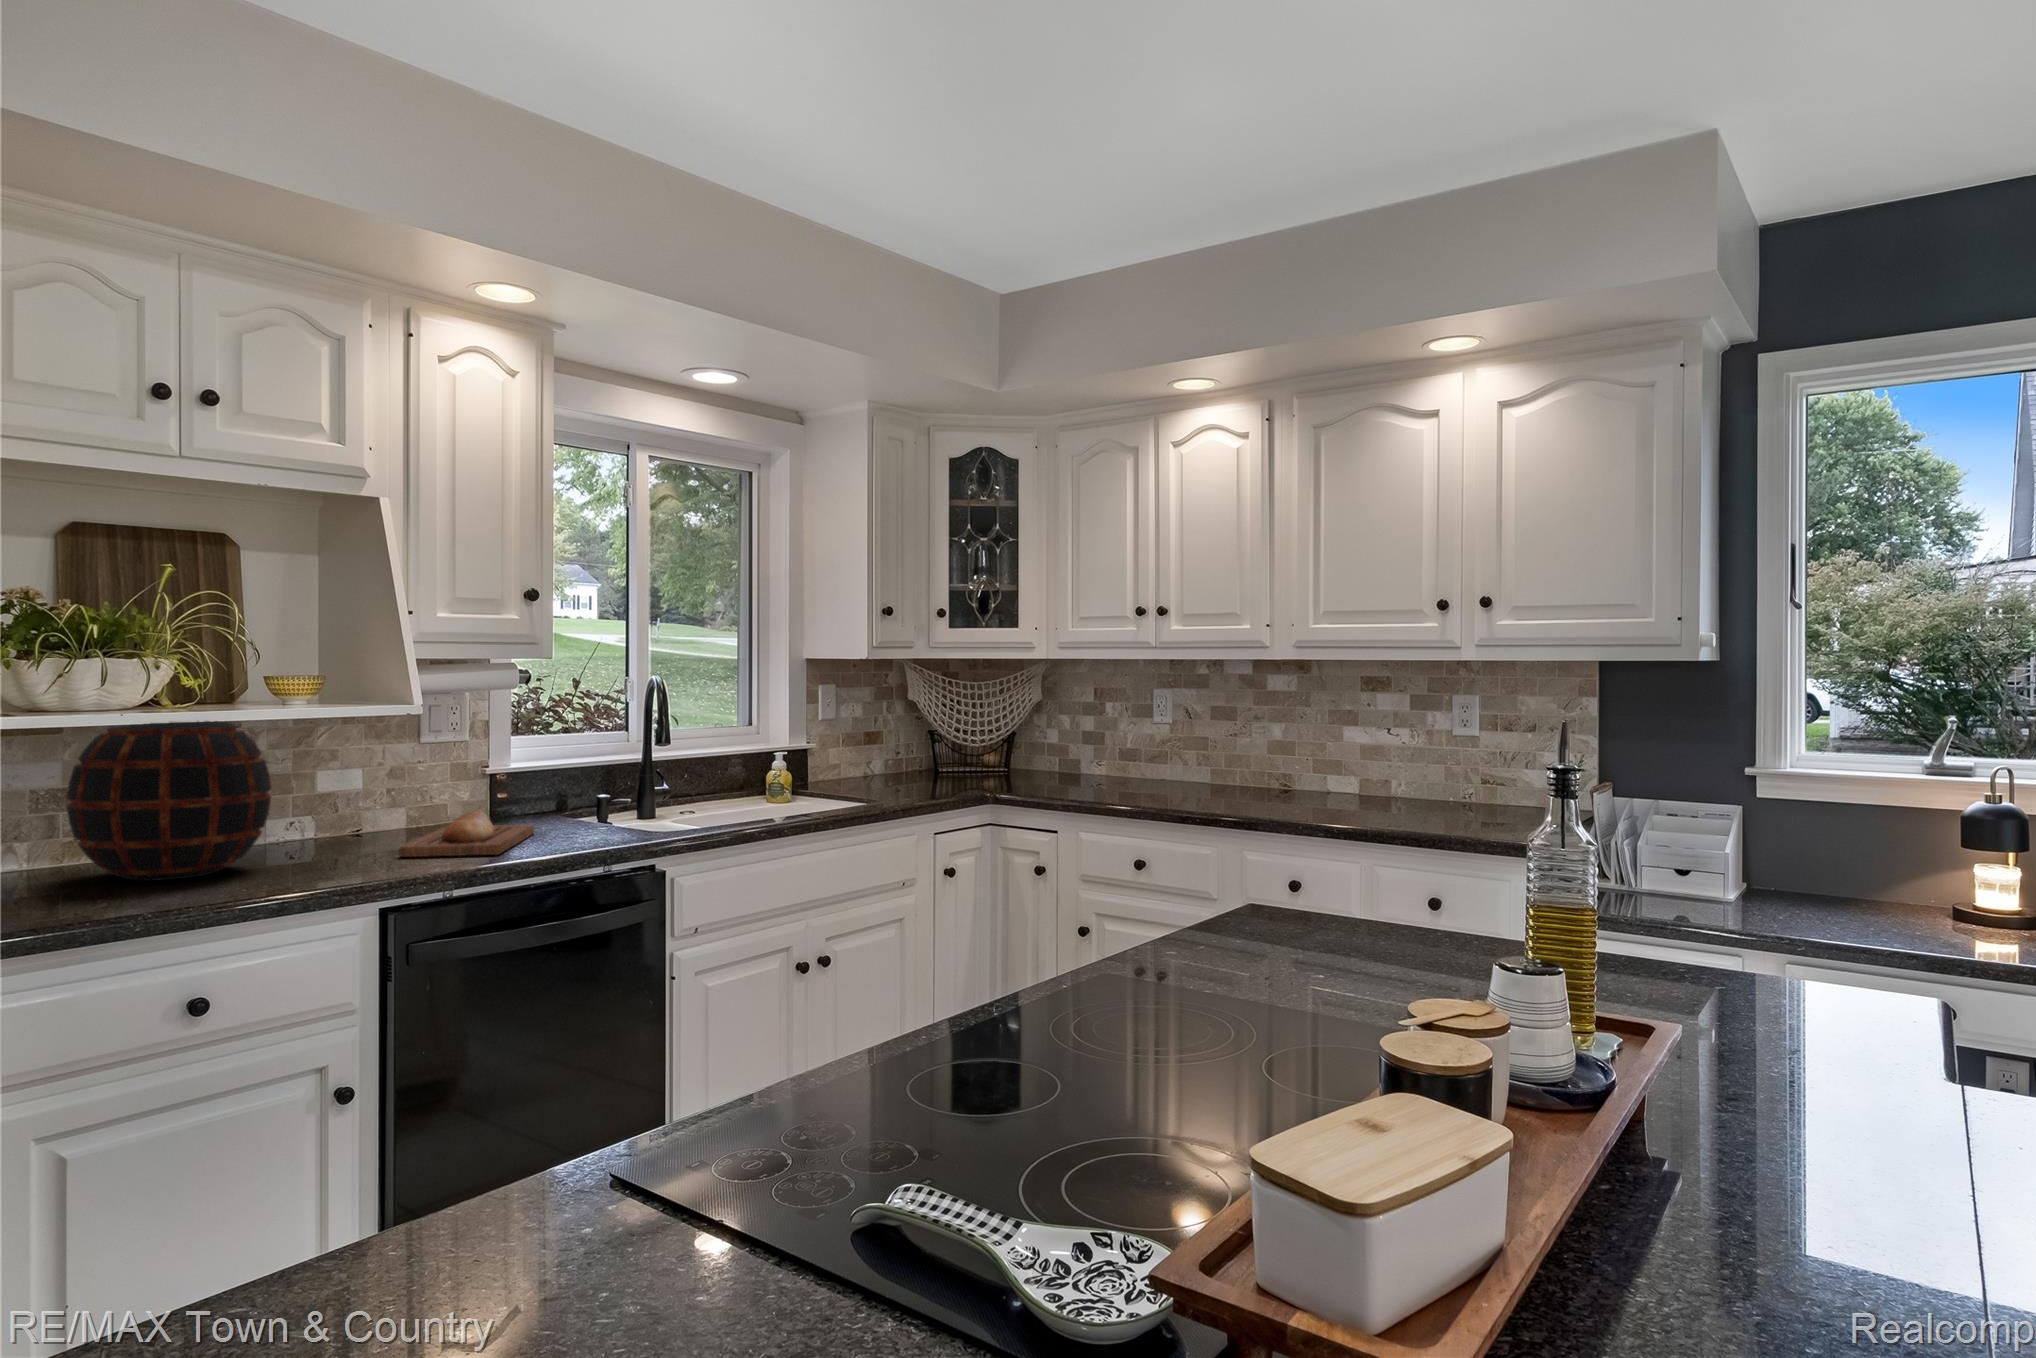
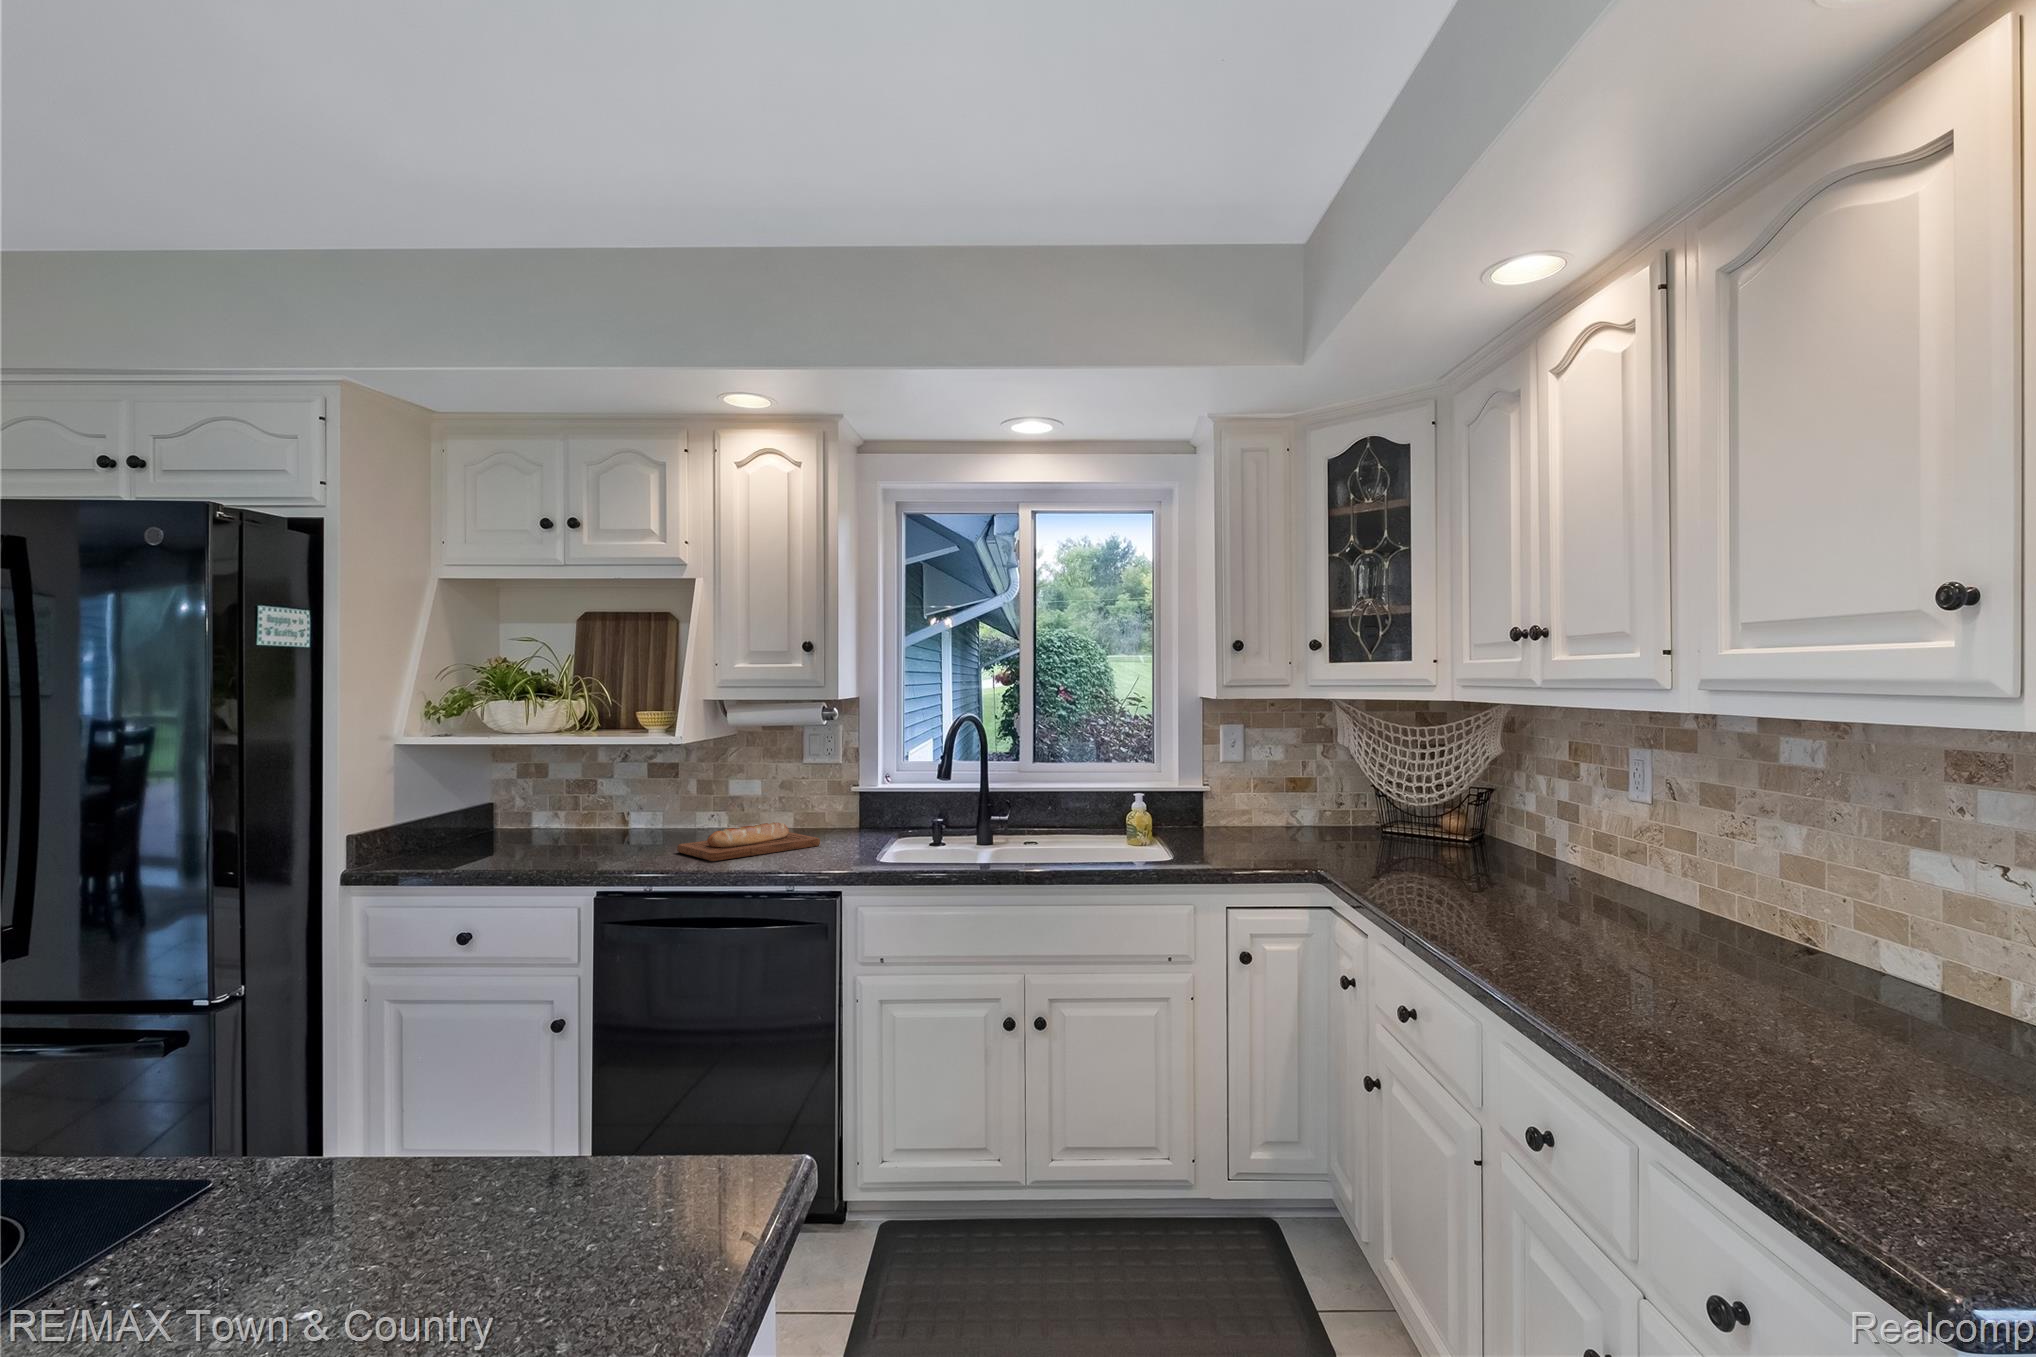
decorative vase: present [66,721,272,881] -> none [513,741,632,848]

